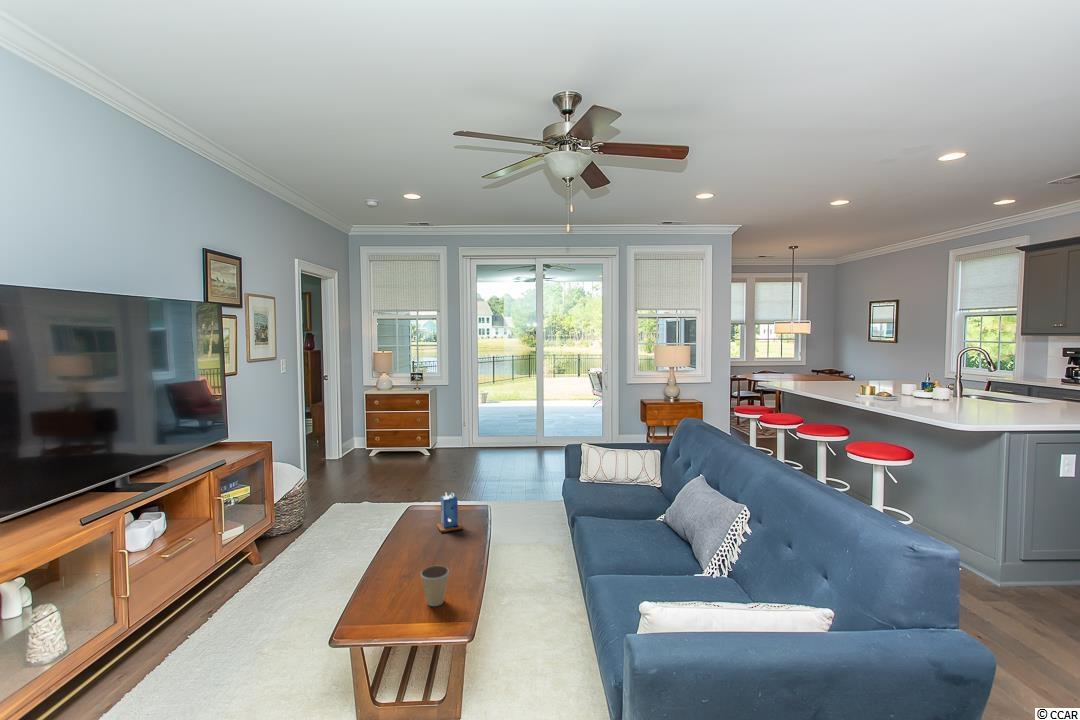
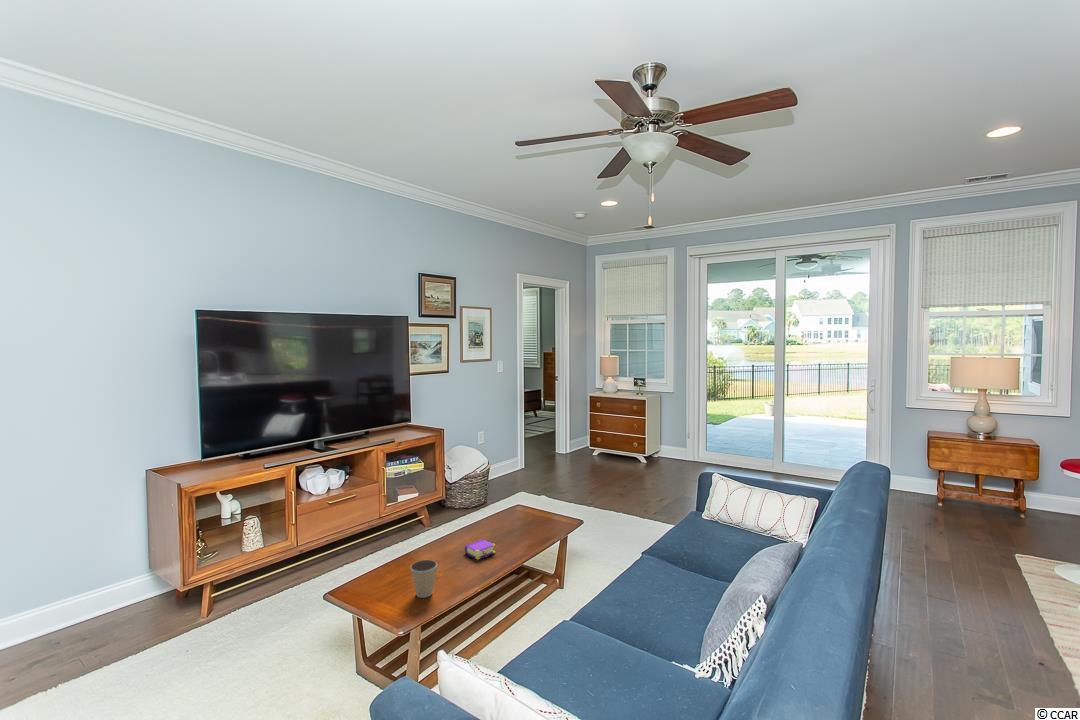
candle: present [437,493,463,532] -> none [510,497,536,537]
book: none [408,540,462,566] -> present [465,539,495,559]

